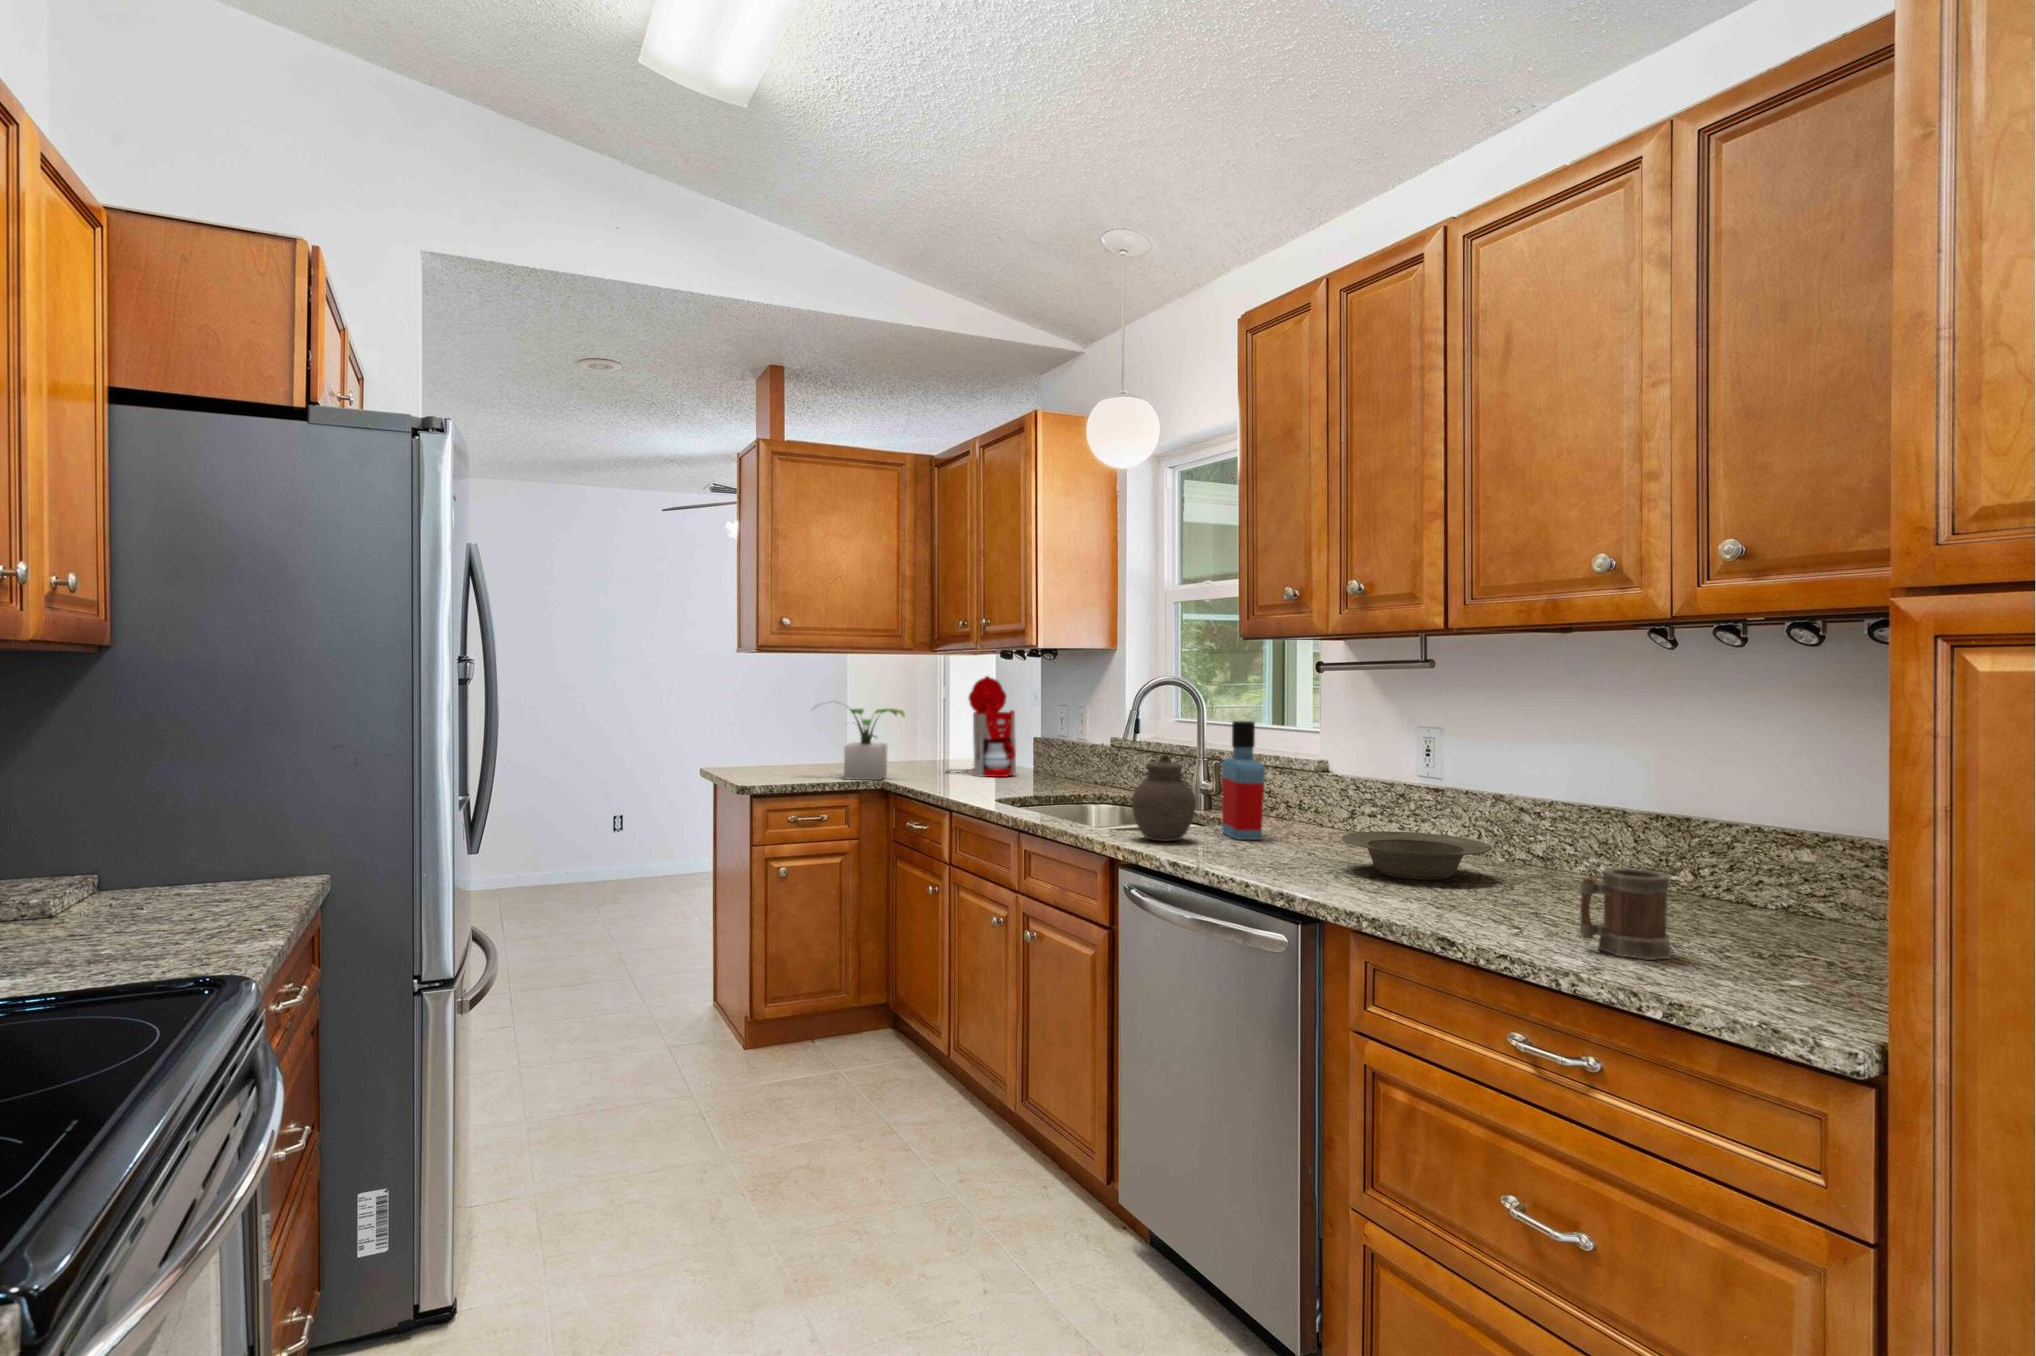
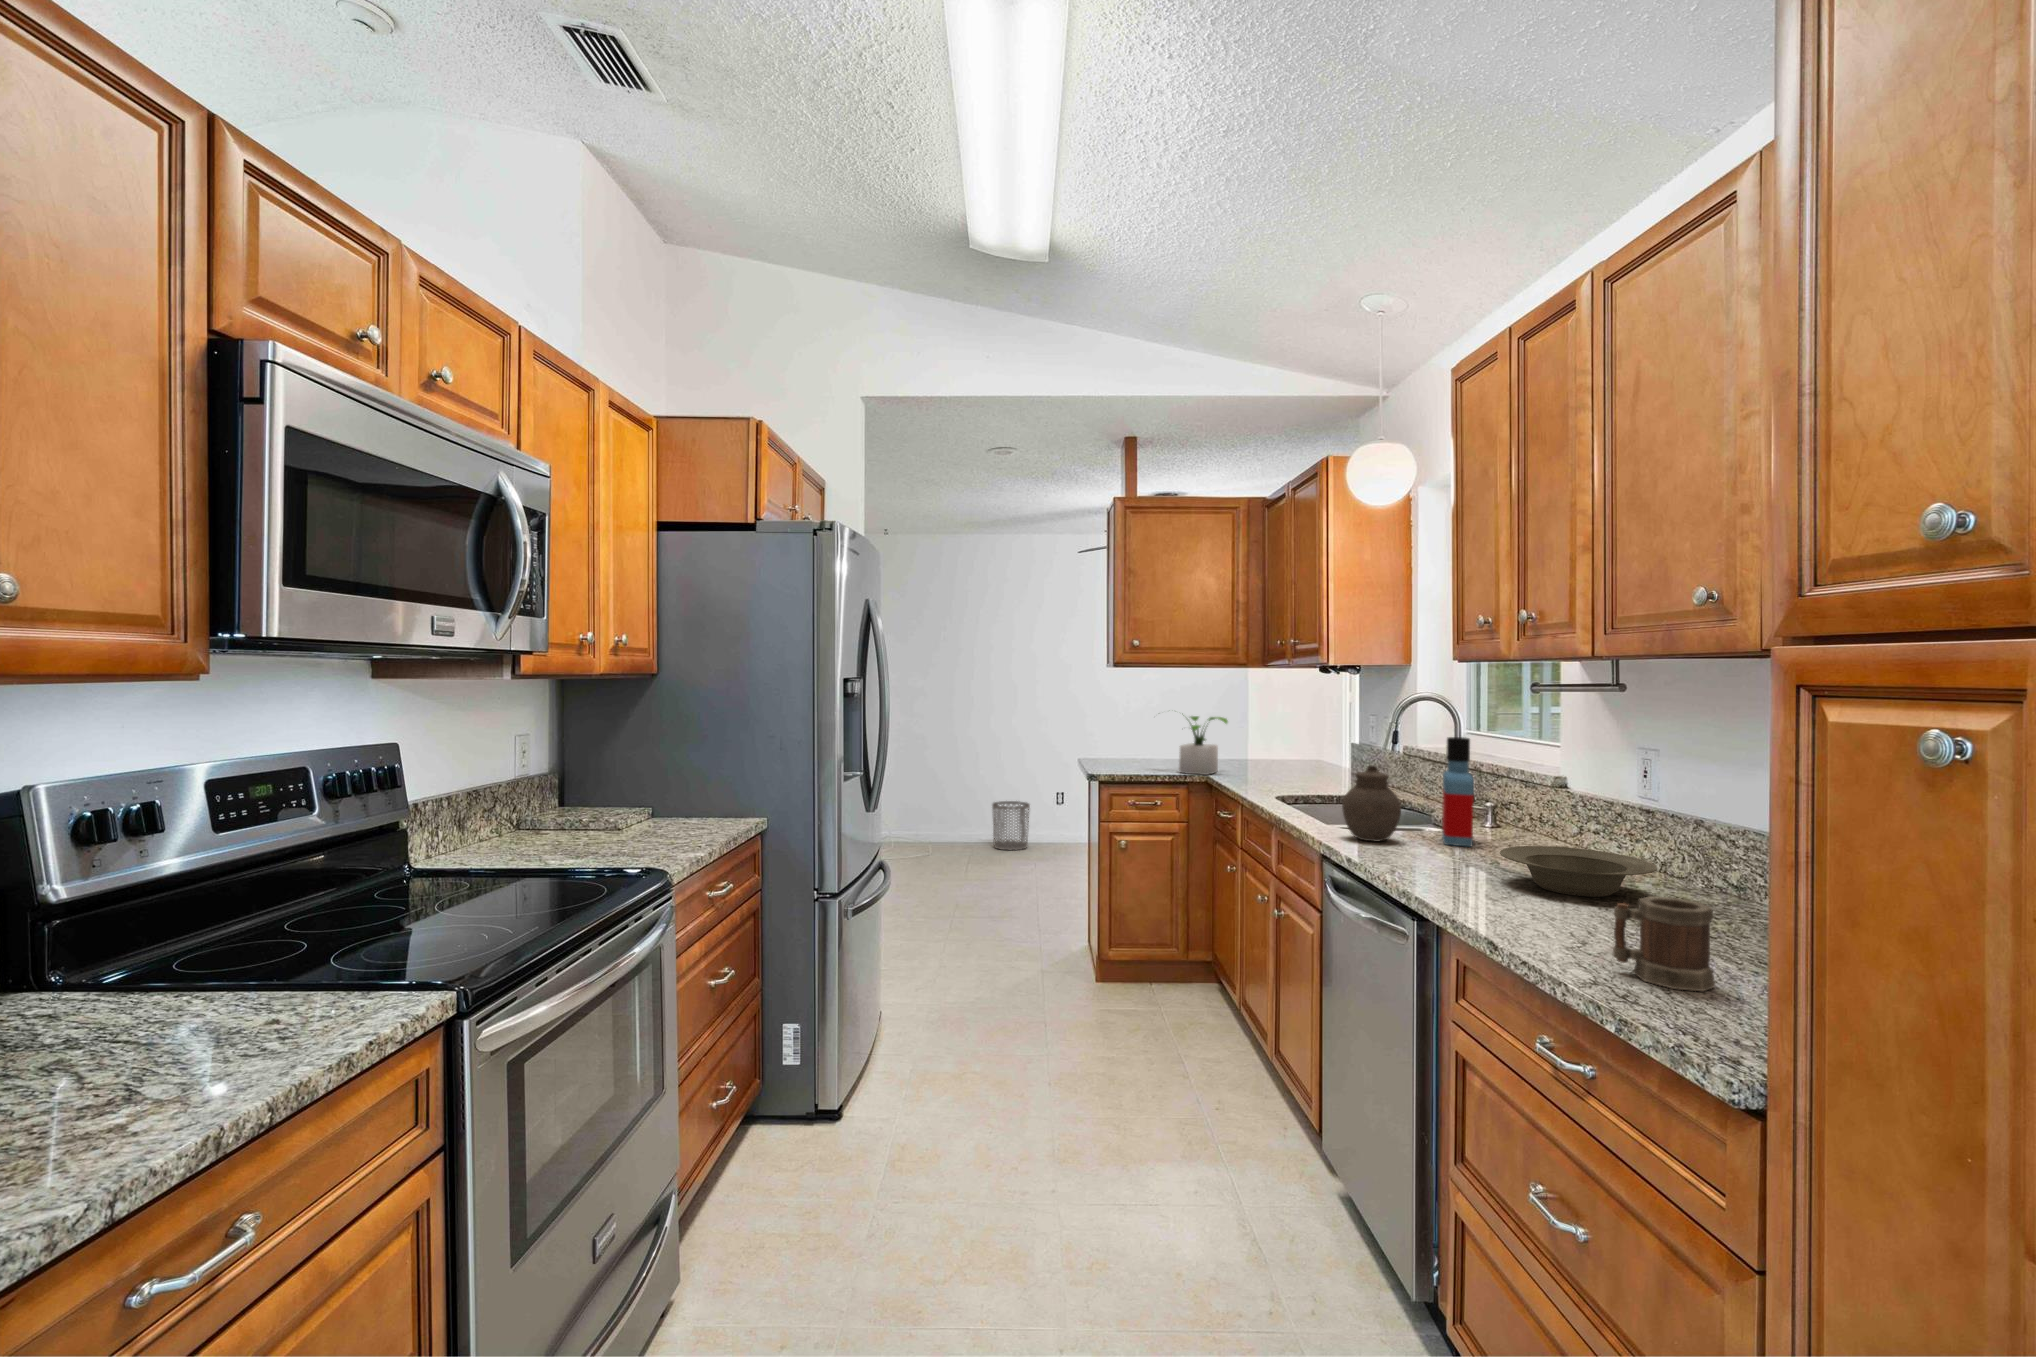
coffee maker: present [946,676,1016,777] -> none [1276,690,1337,777]
waste bin: none [519,831,574,898] -> present [992,801,1030,850]

